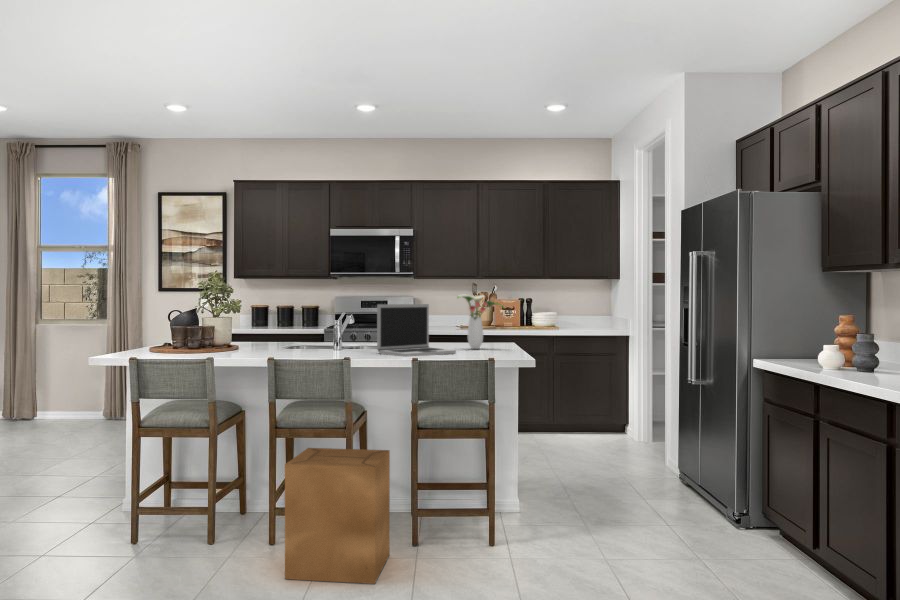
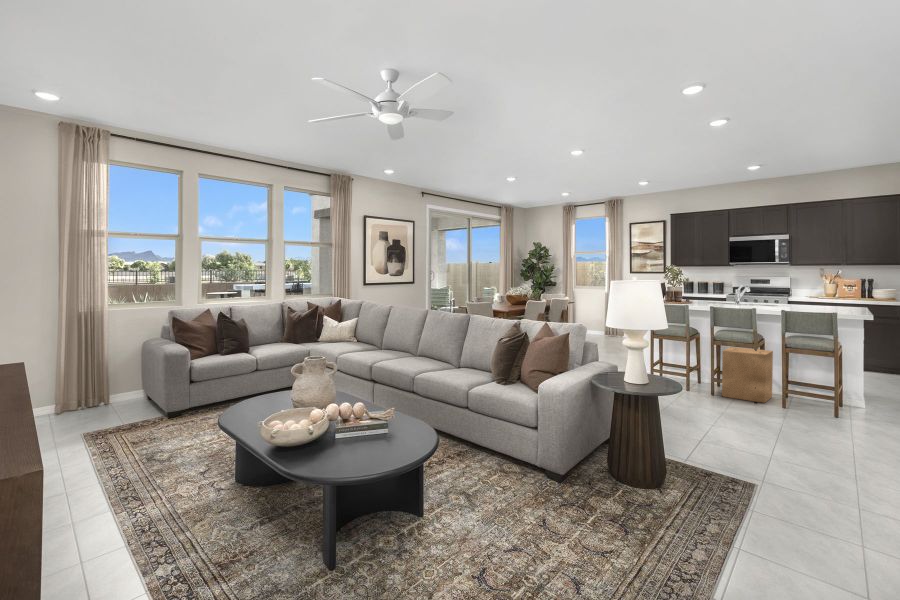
flower arrangement: present [457,294,504,349] -> none [816,278,849,308]
laptop: present [377,304,456,357] -> none [766,284,813,310]

